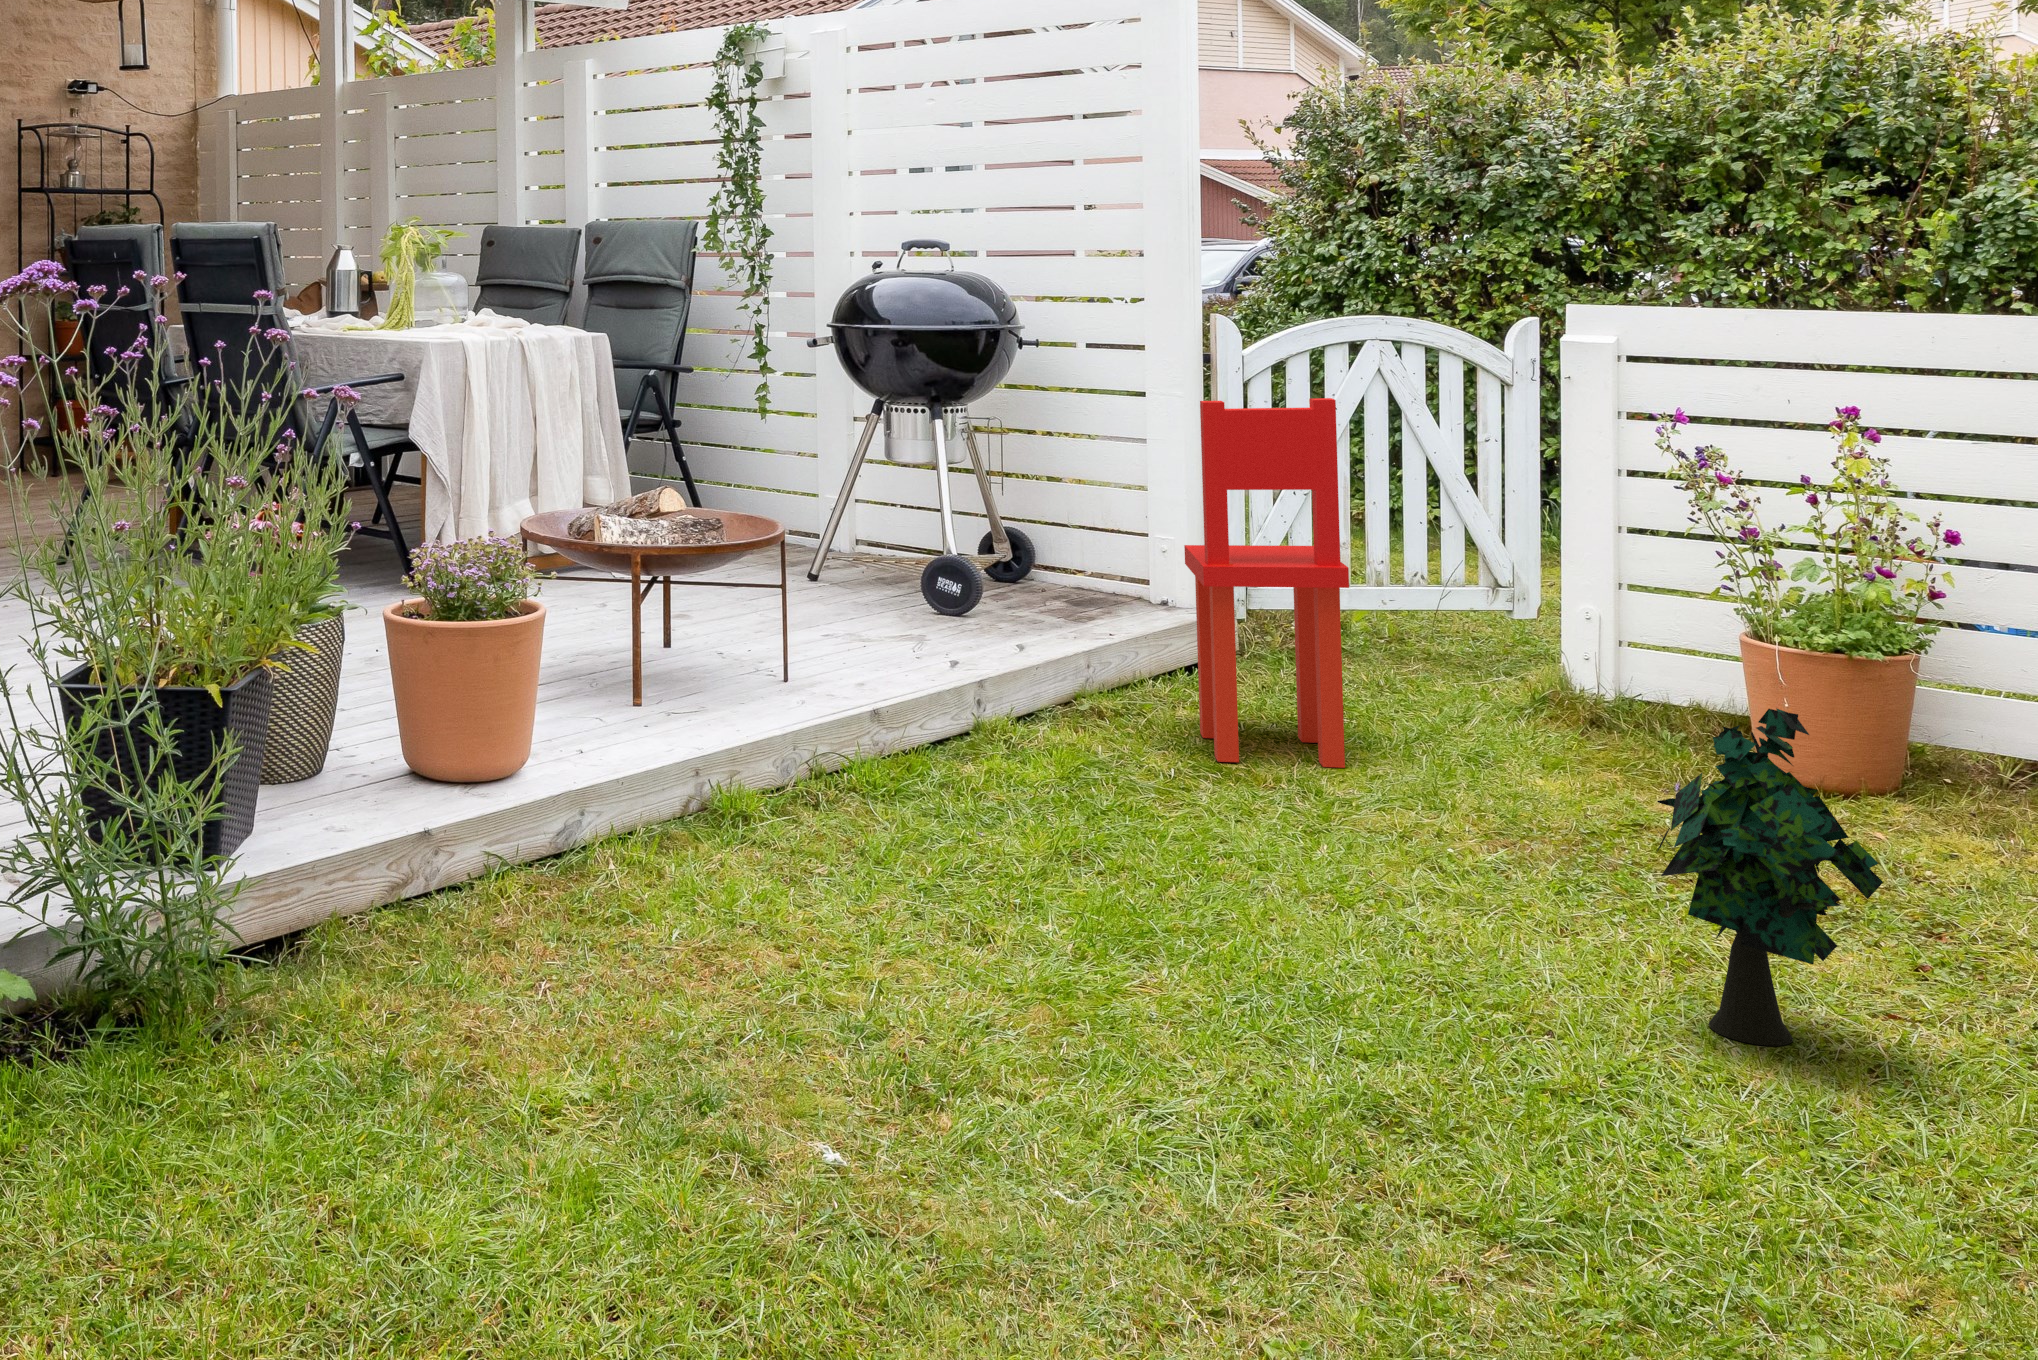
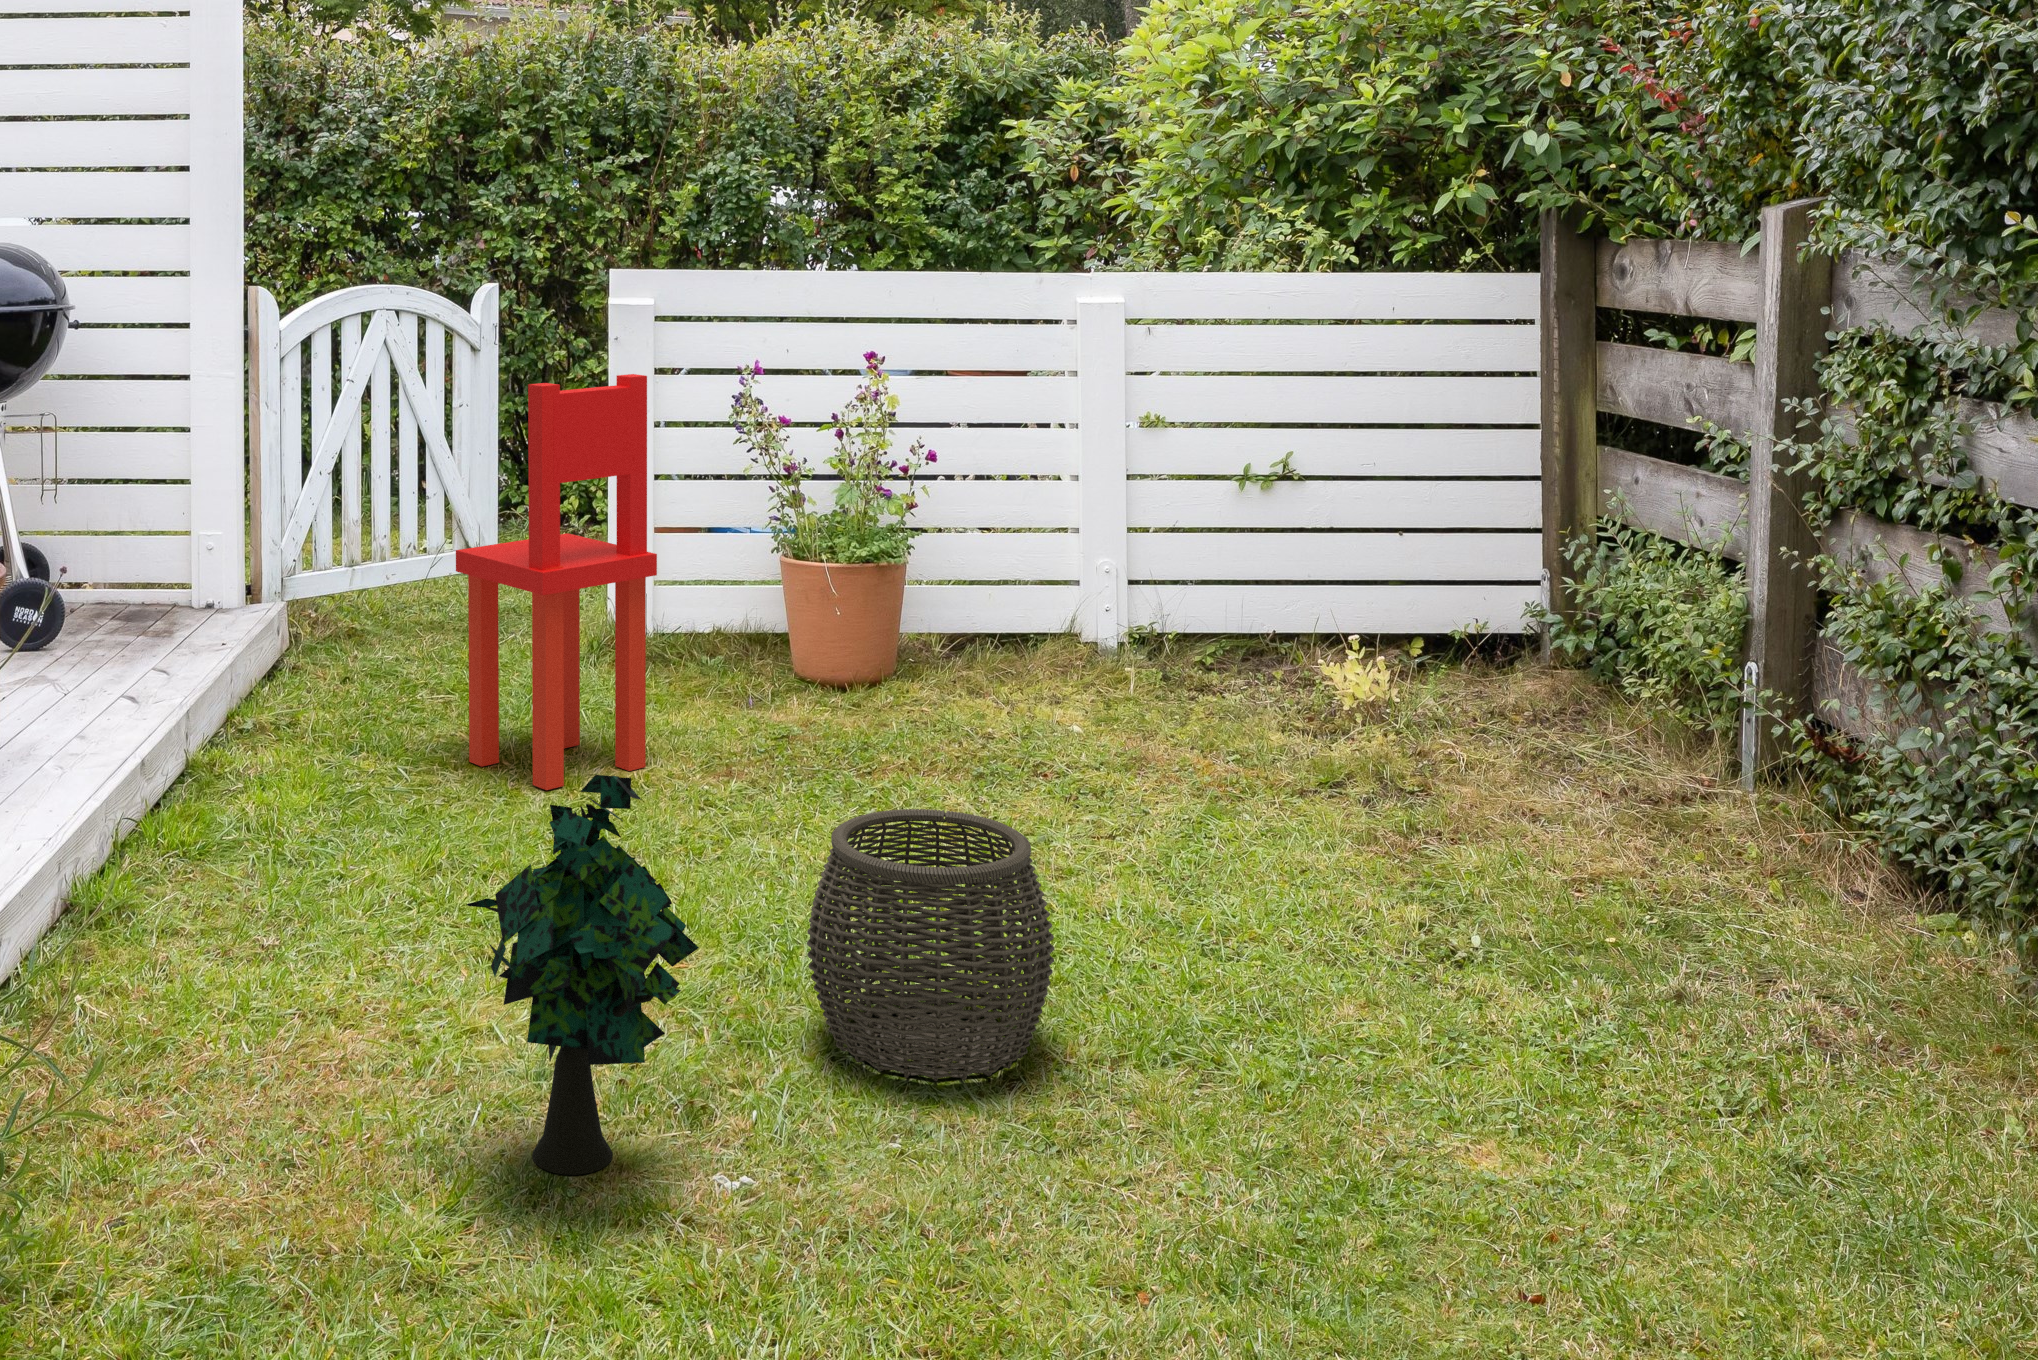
decorative plant: present [1657,708,1883,1046] -> present [467,775,699,1175]
woven basket: none [1027,759,1251,986] -> present [807,809,1054,1081]

